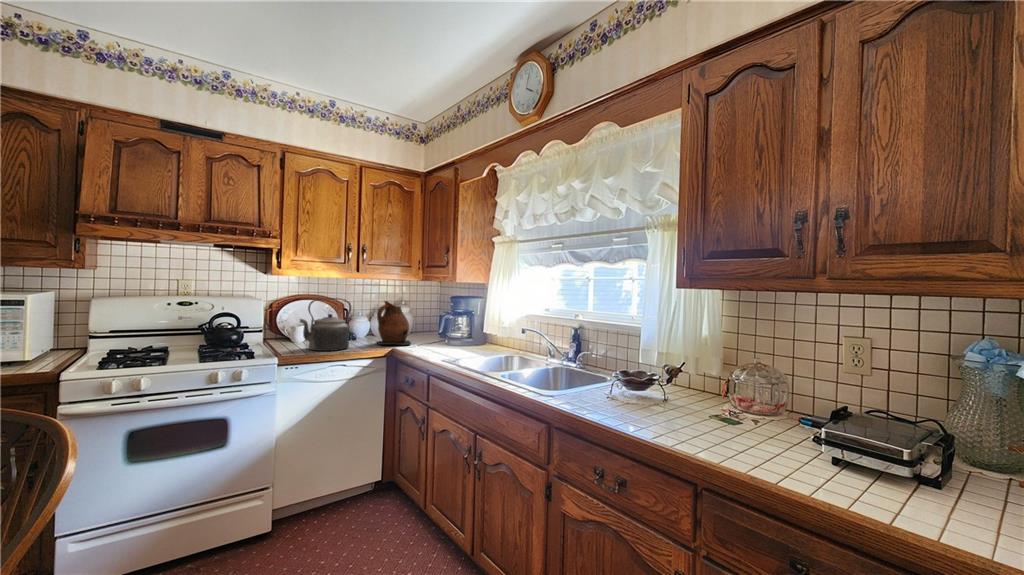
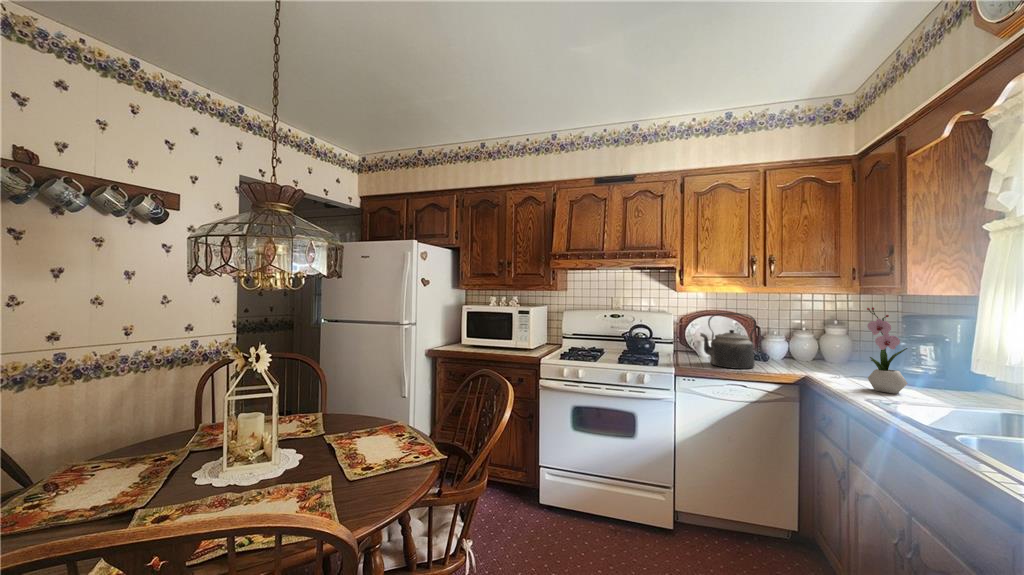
flower arrangement: none [428,293,449,353] -> present [867,307,908,394]
ceramic pitcher: present [377,301,411,345] -> none [791,317,844,375]

